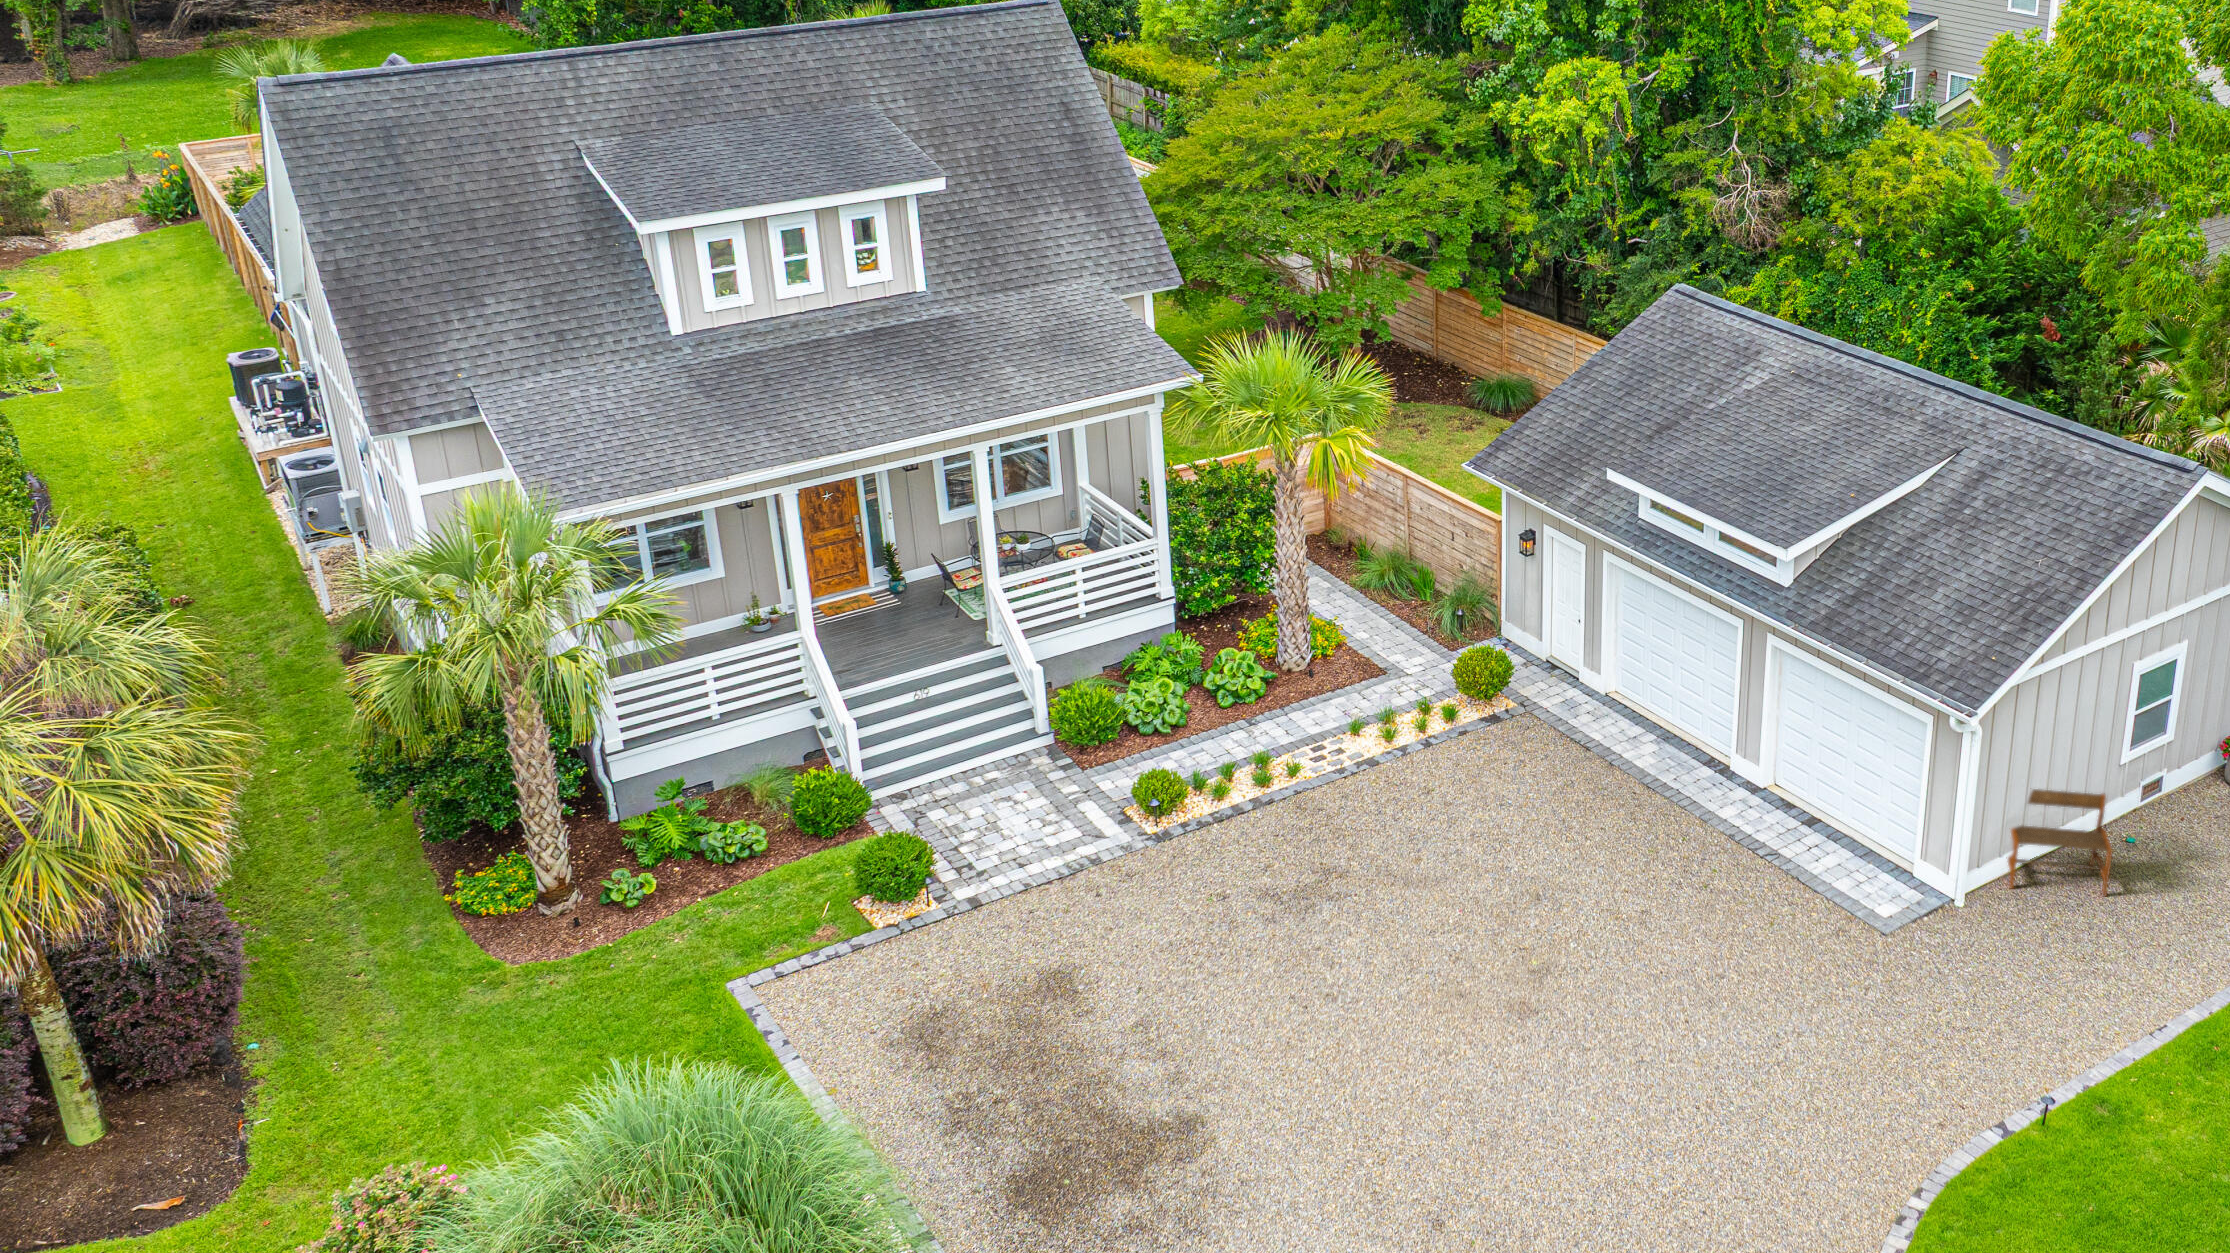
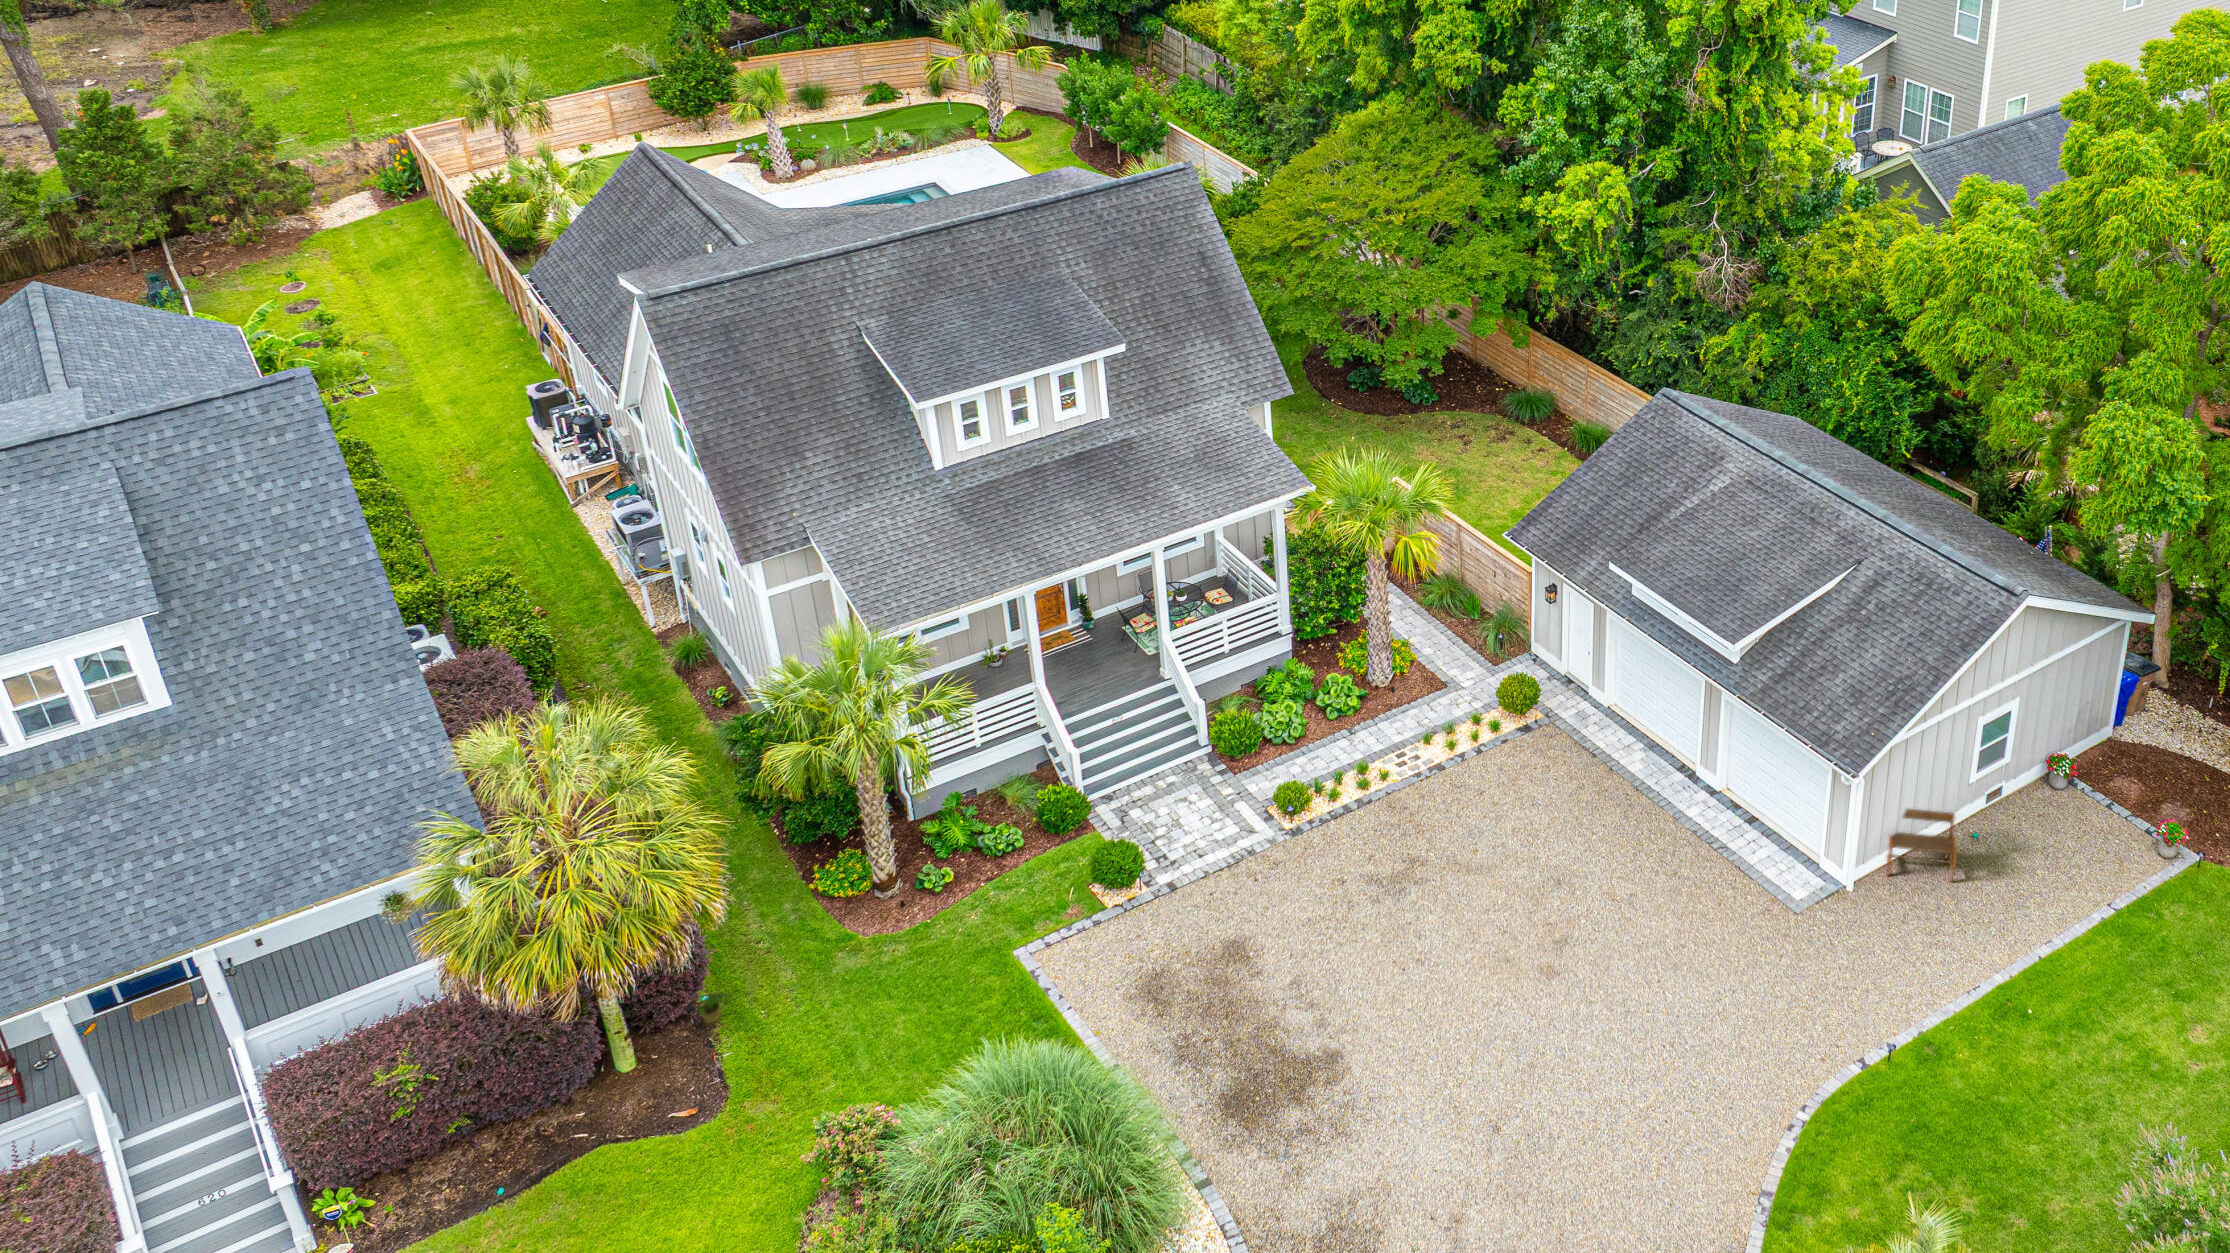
potted plant: none [205,1018,267,1068] -> present [698,992,732,1023]

